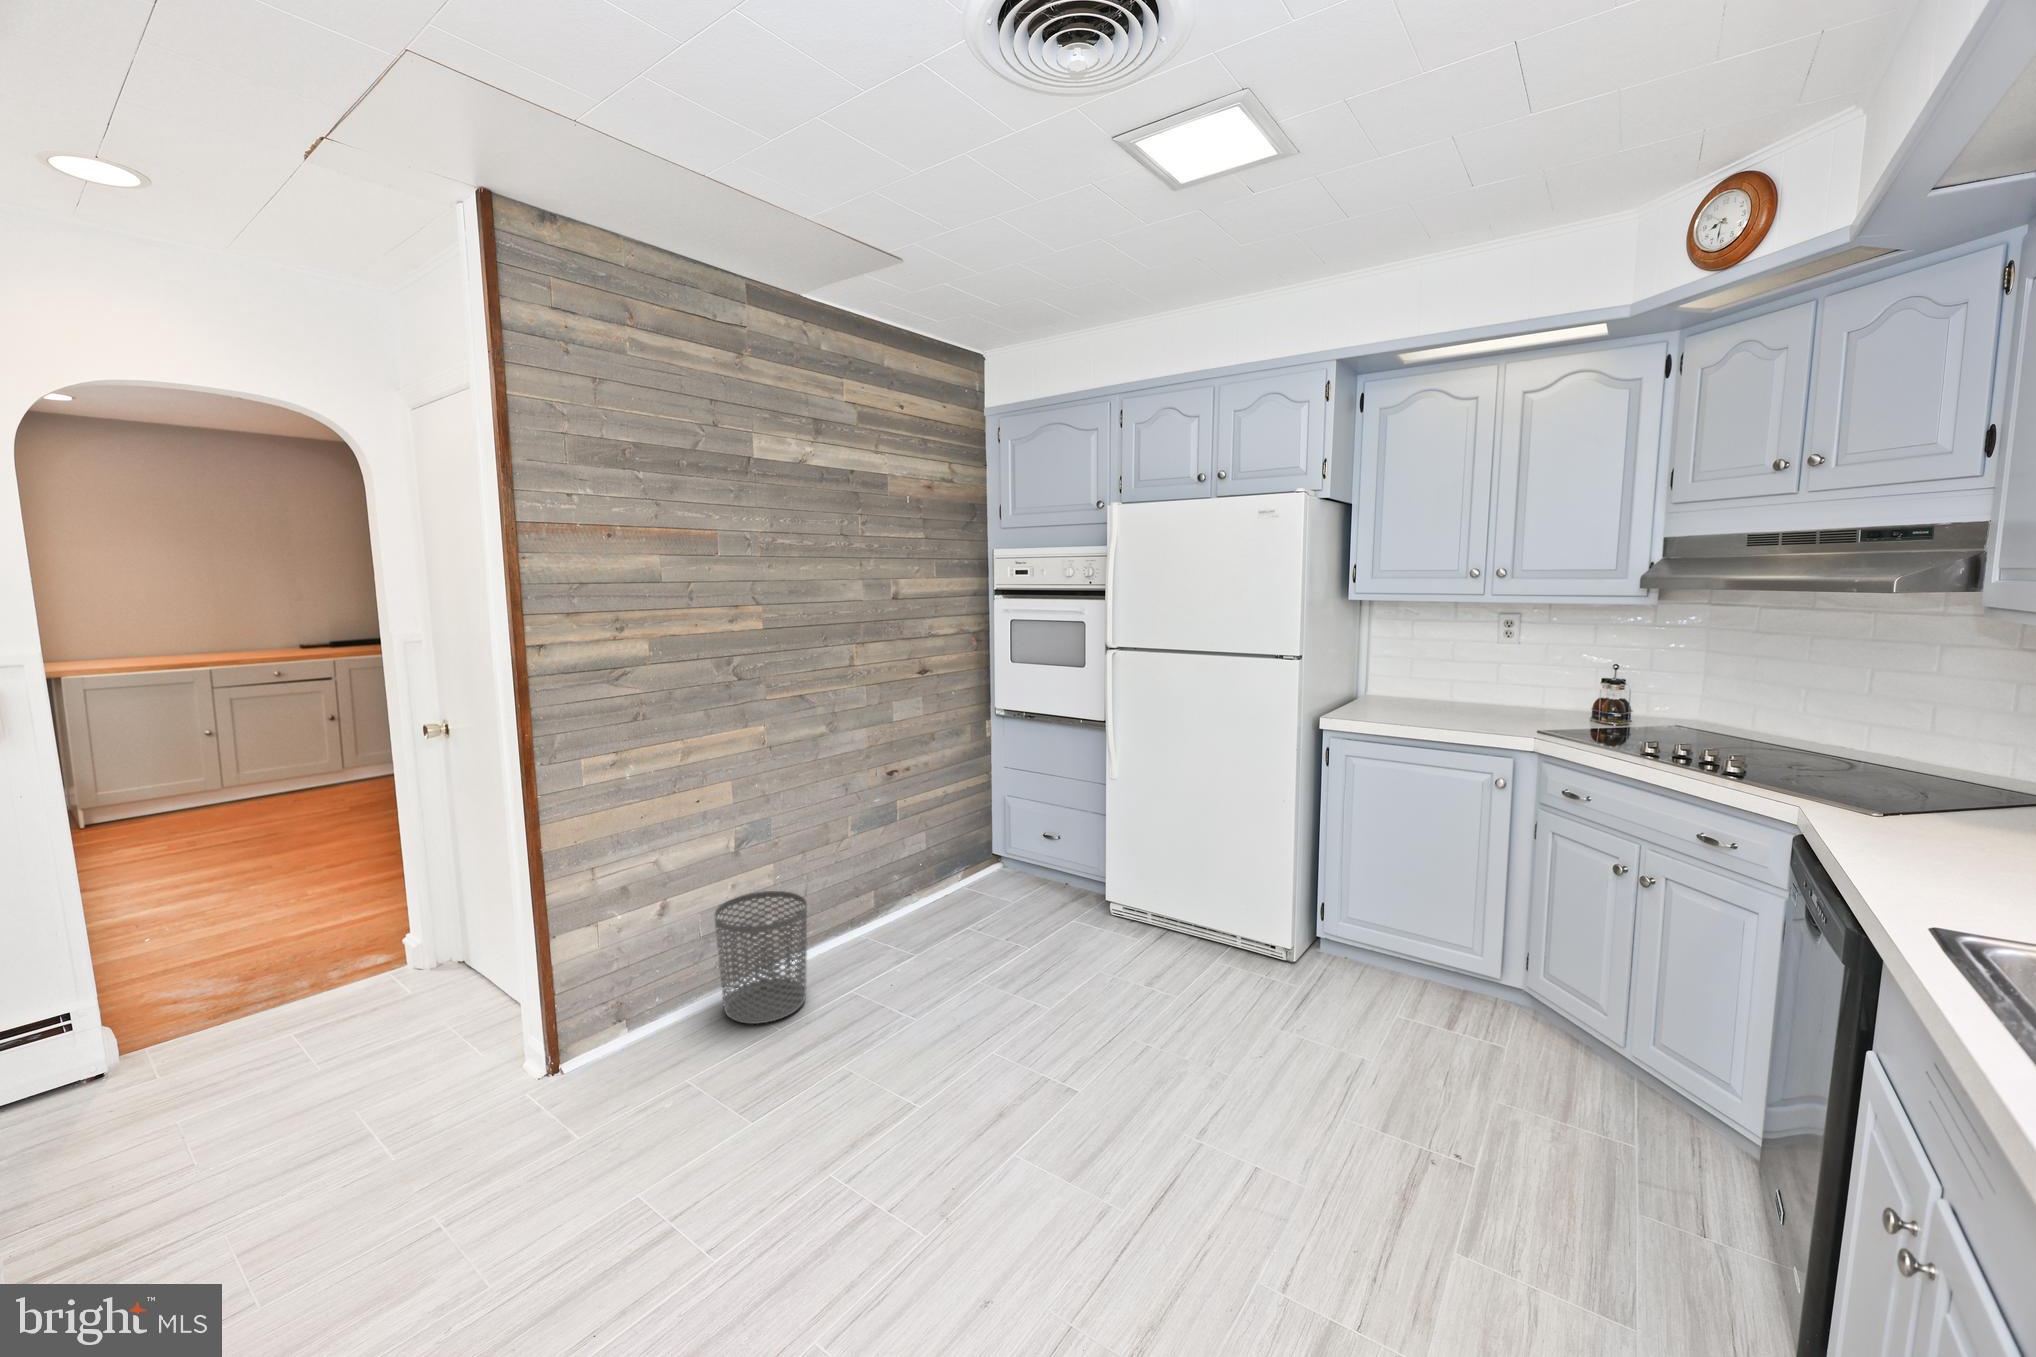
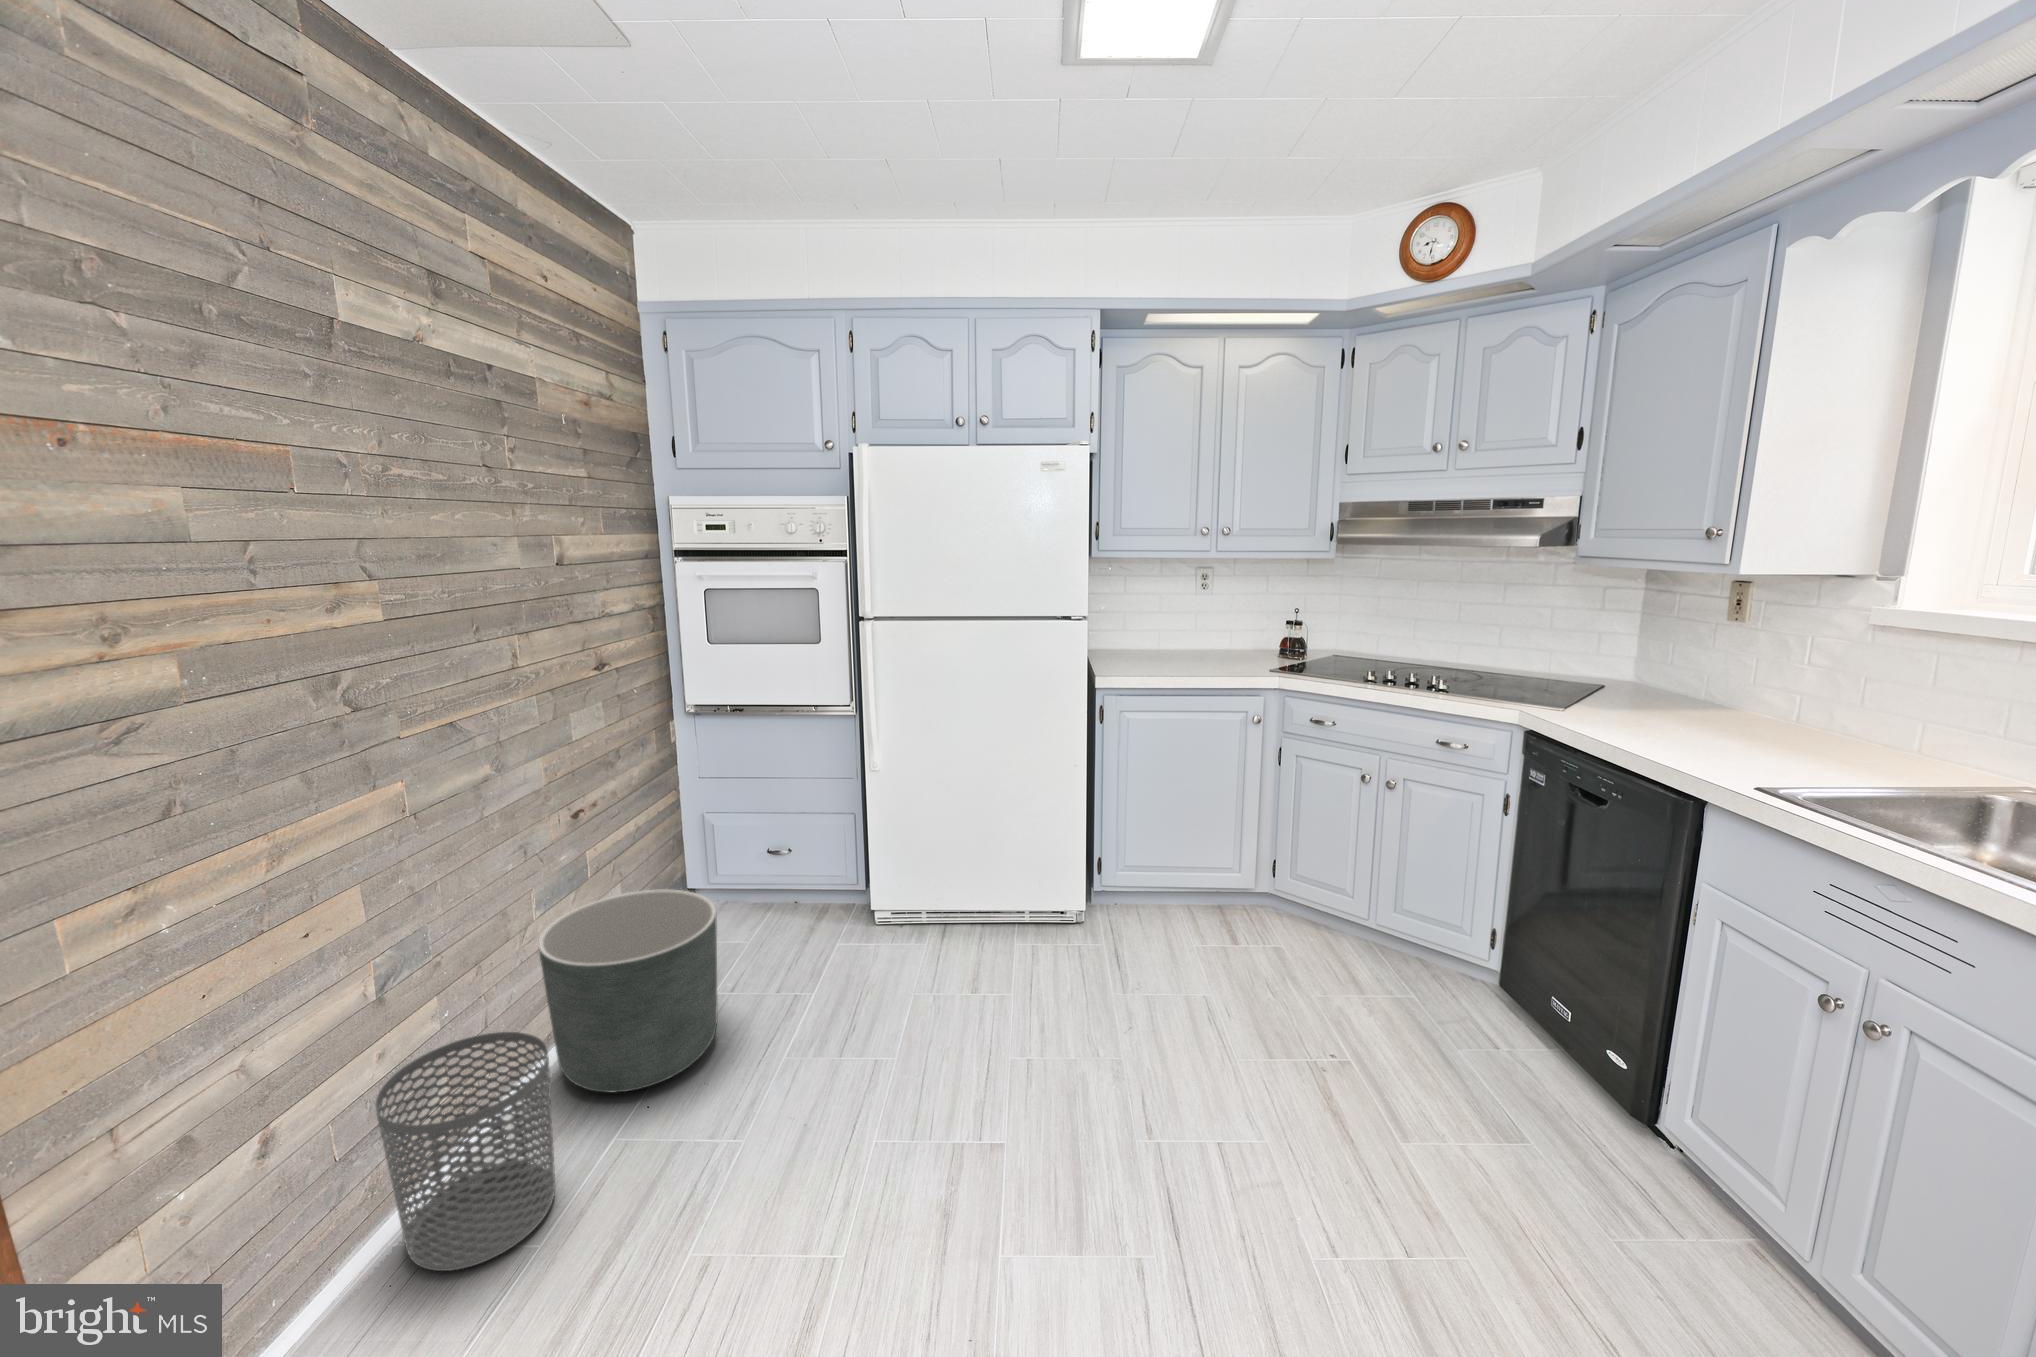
planter: none [837,834,952,967] -> present [538,889,717,1093]

